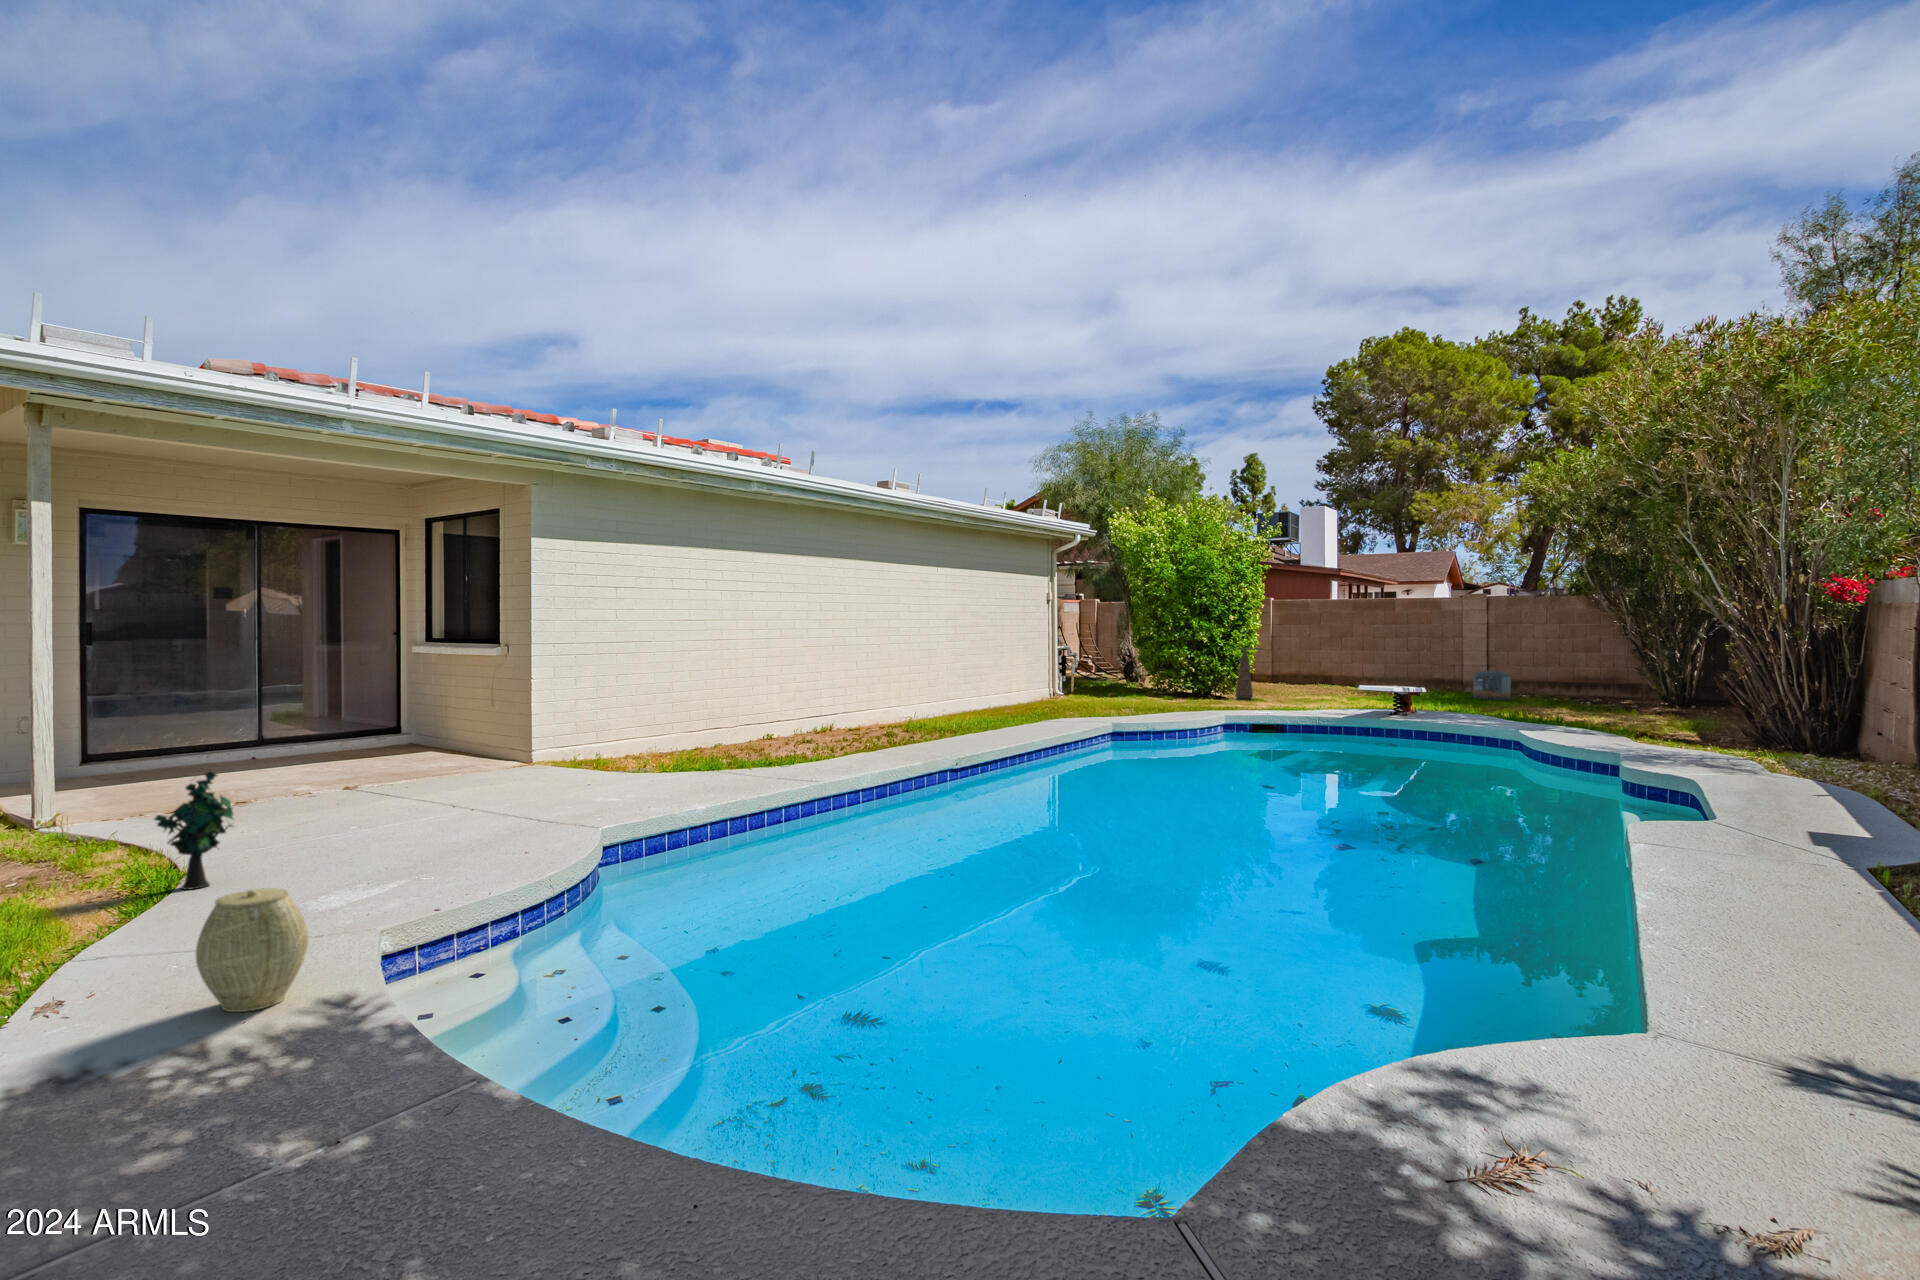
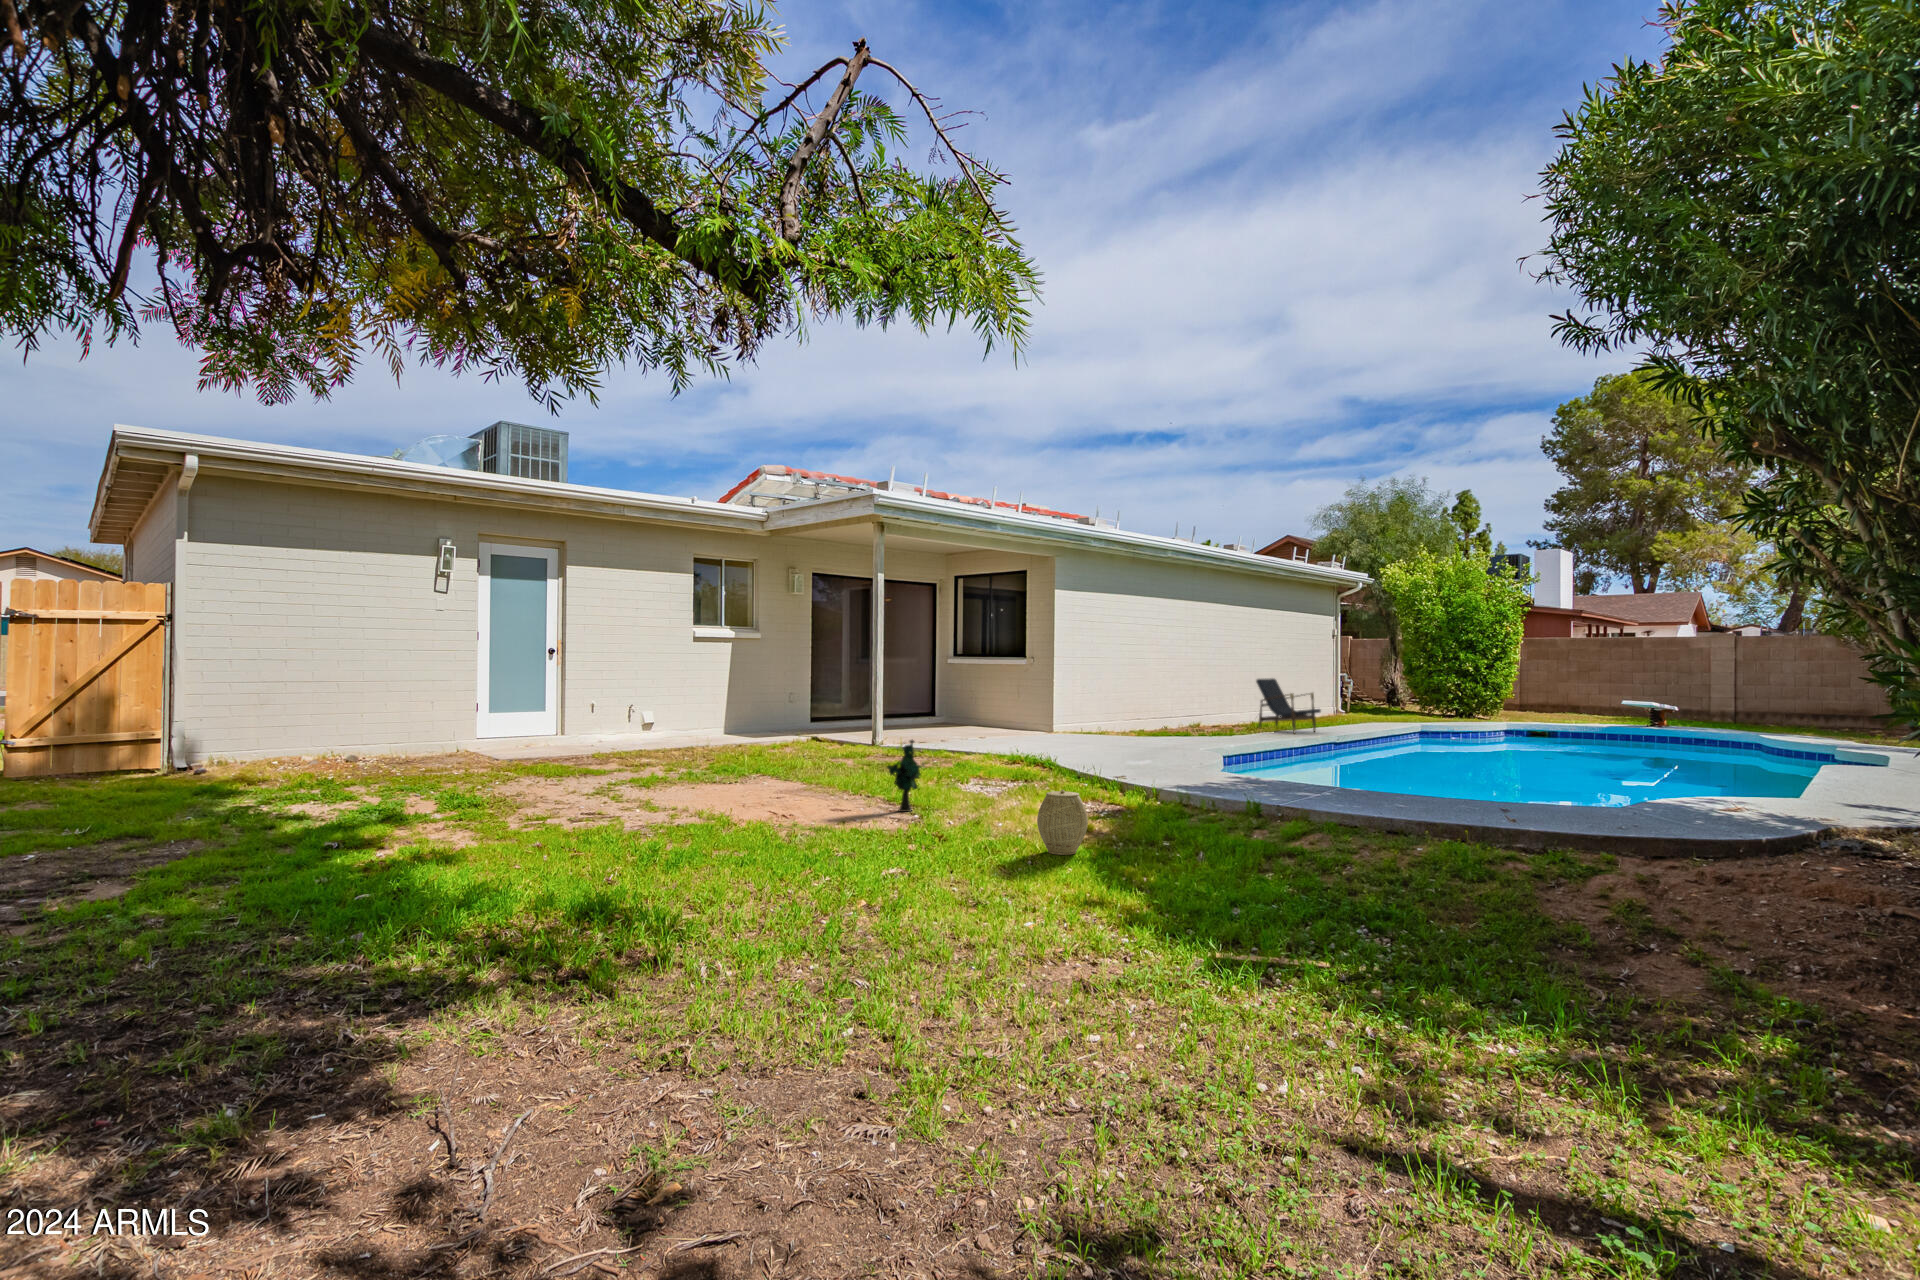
lounge chair: none [974,645,1045,709] -> present [1256,678,1321,733]
side table: present [1227,648,1262,700] -> none [1487,684,1523,732]
pouf: present [1473,671,1511,700] -> none [1738,709,1779,736]

